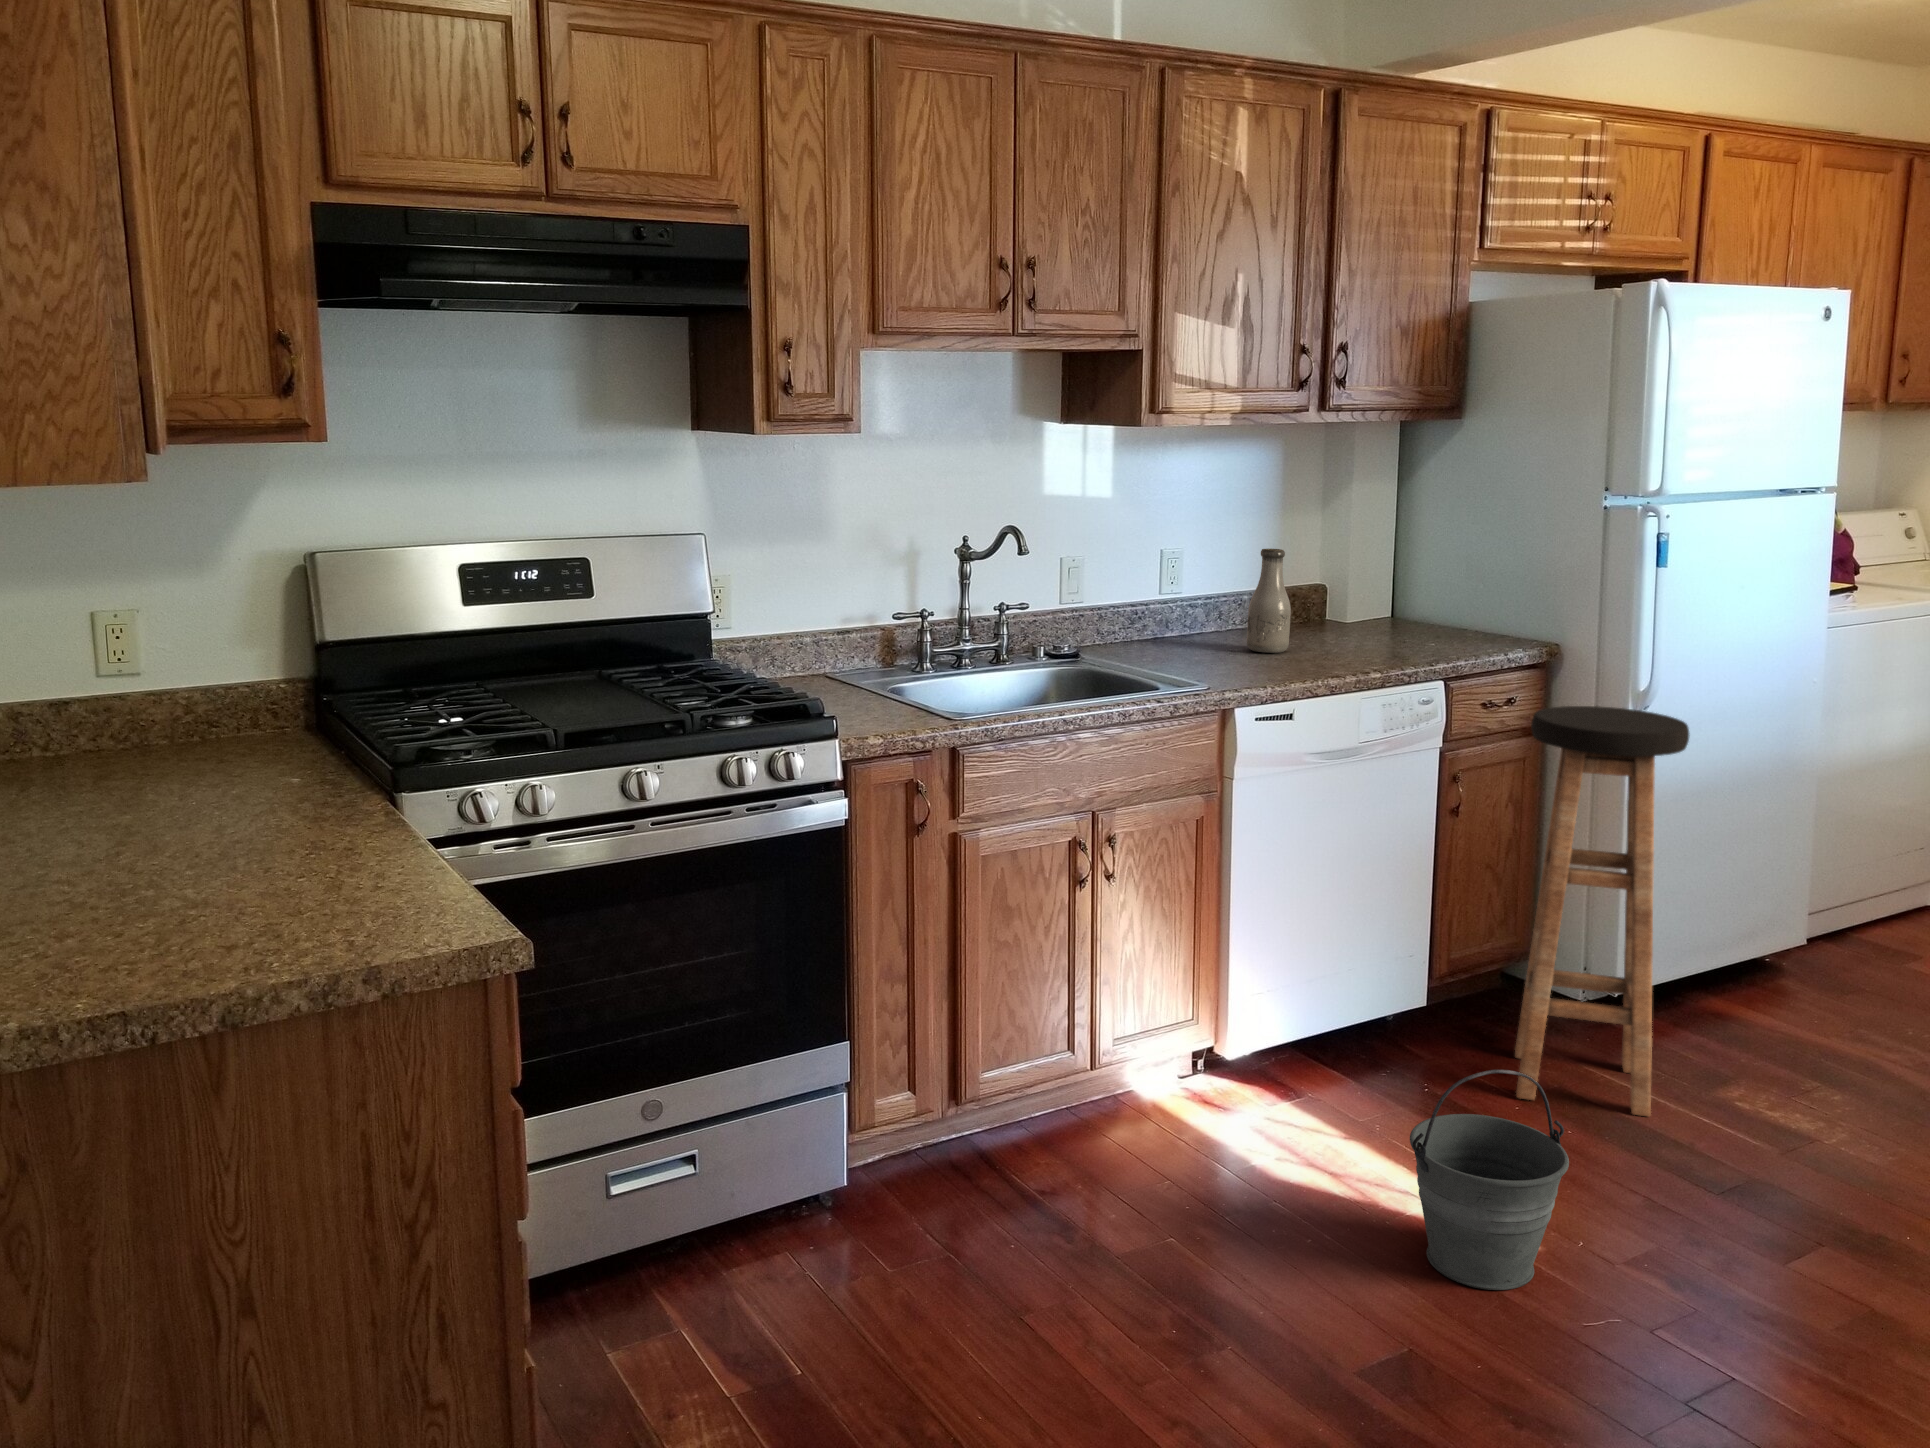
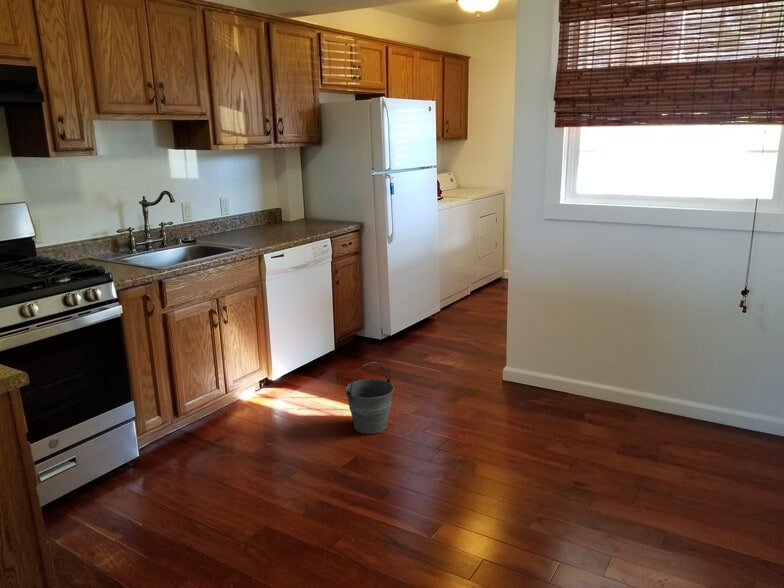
bottle: present [1247,549,1291,653] -> none [258,195,274,234]
bar stool: present [1515,706,1690,1117] -> none [360,241,409,374]

